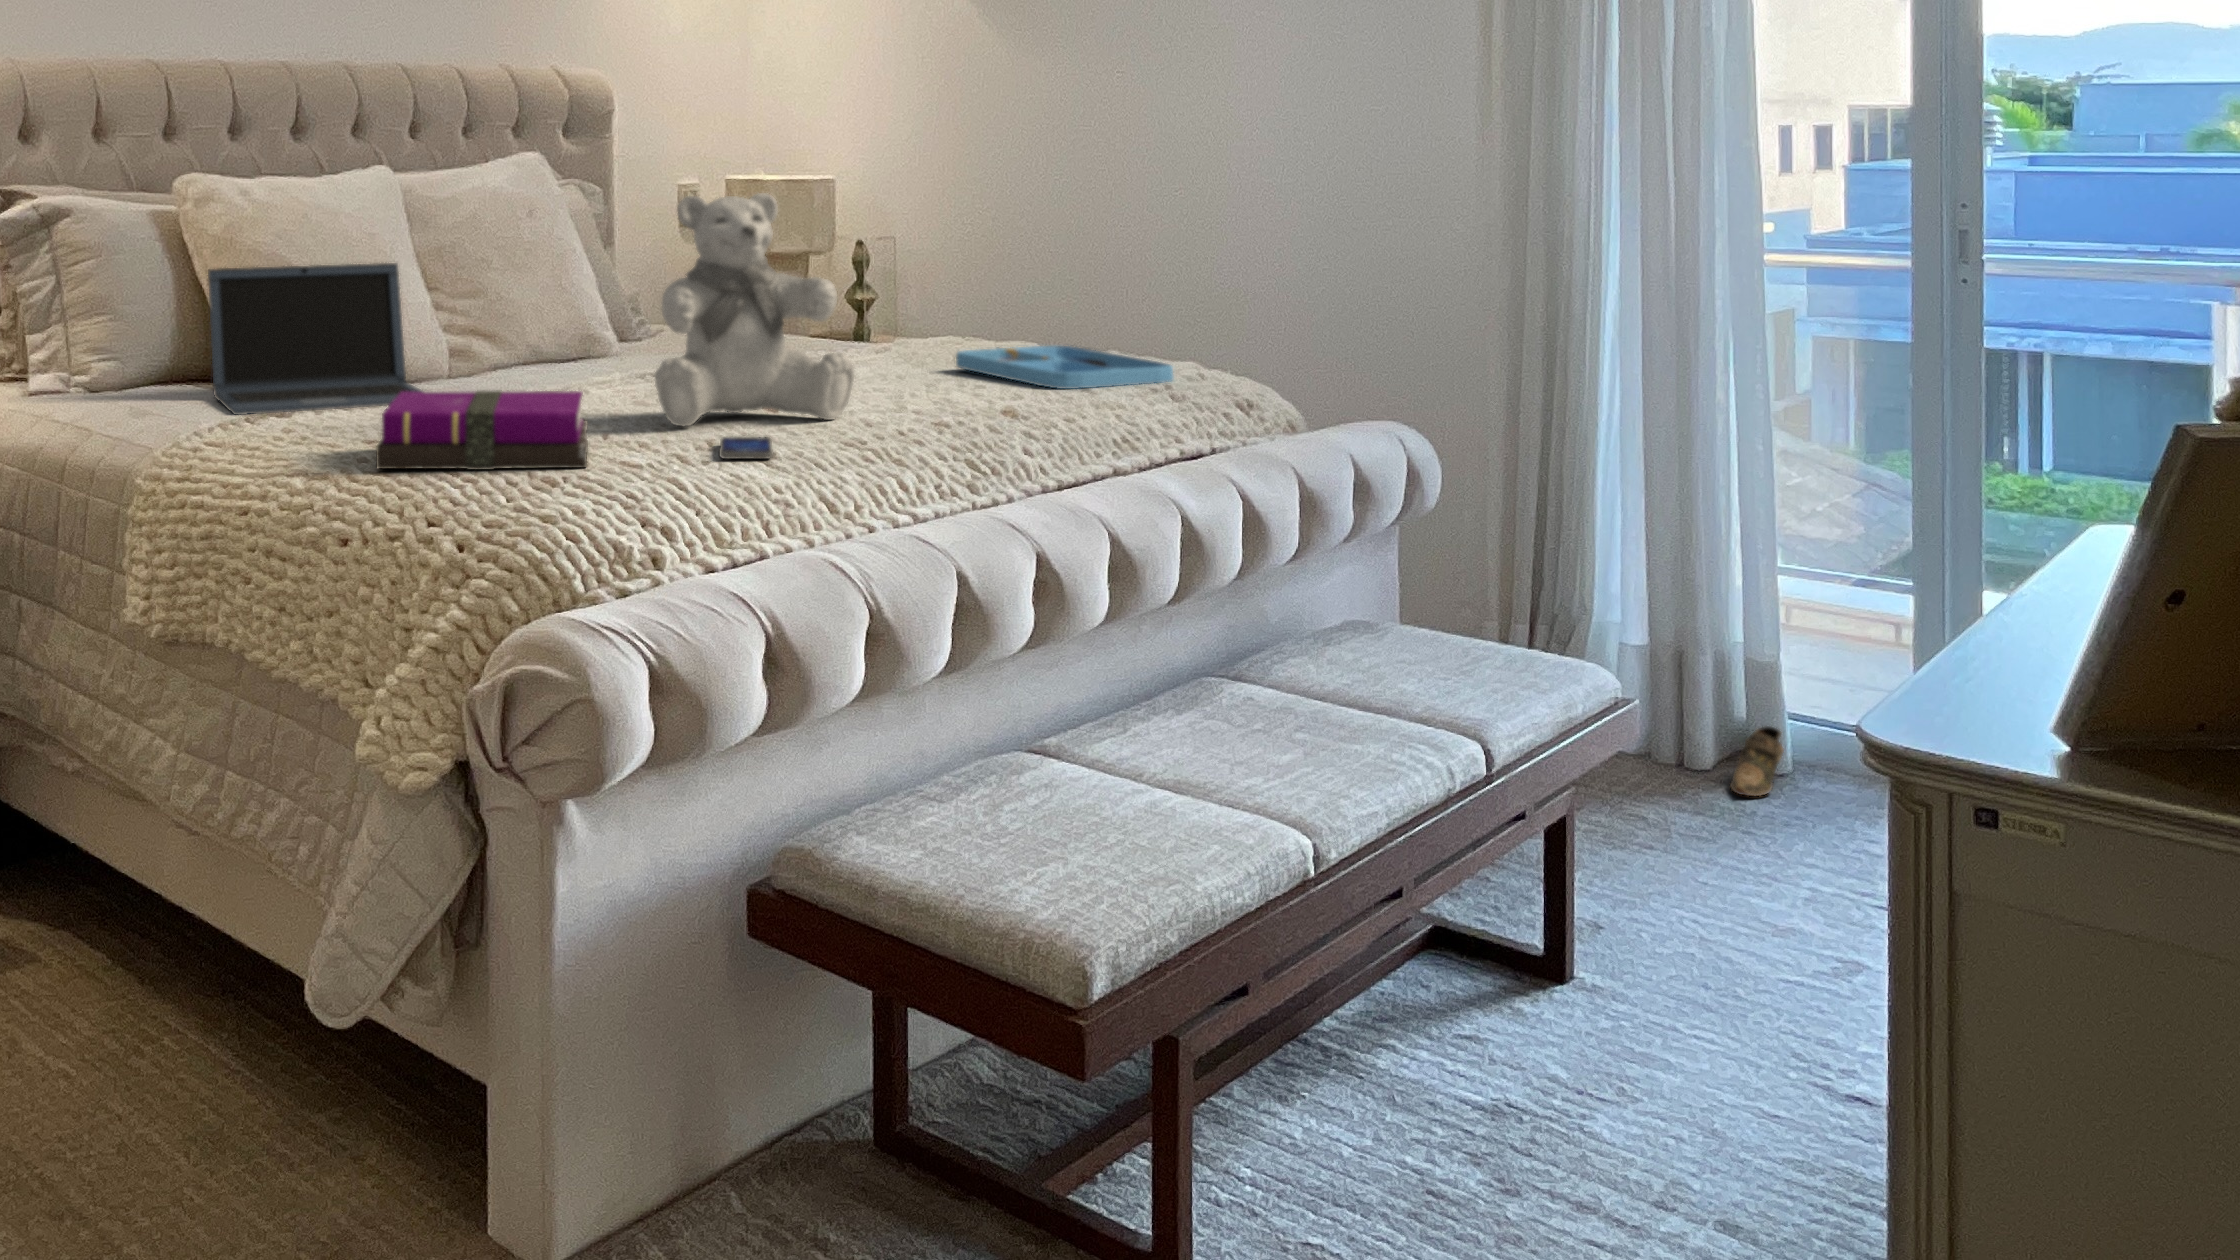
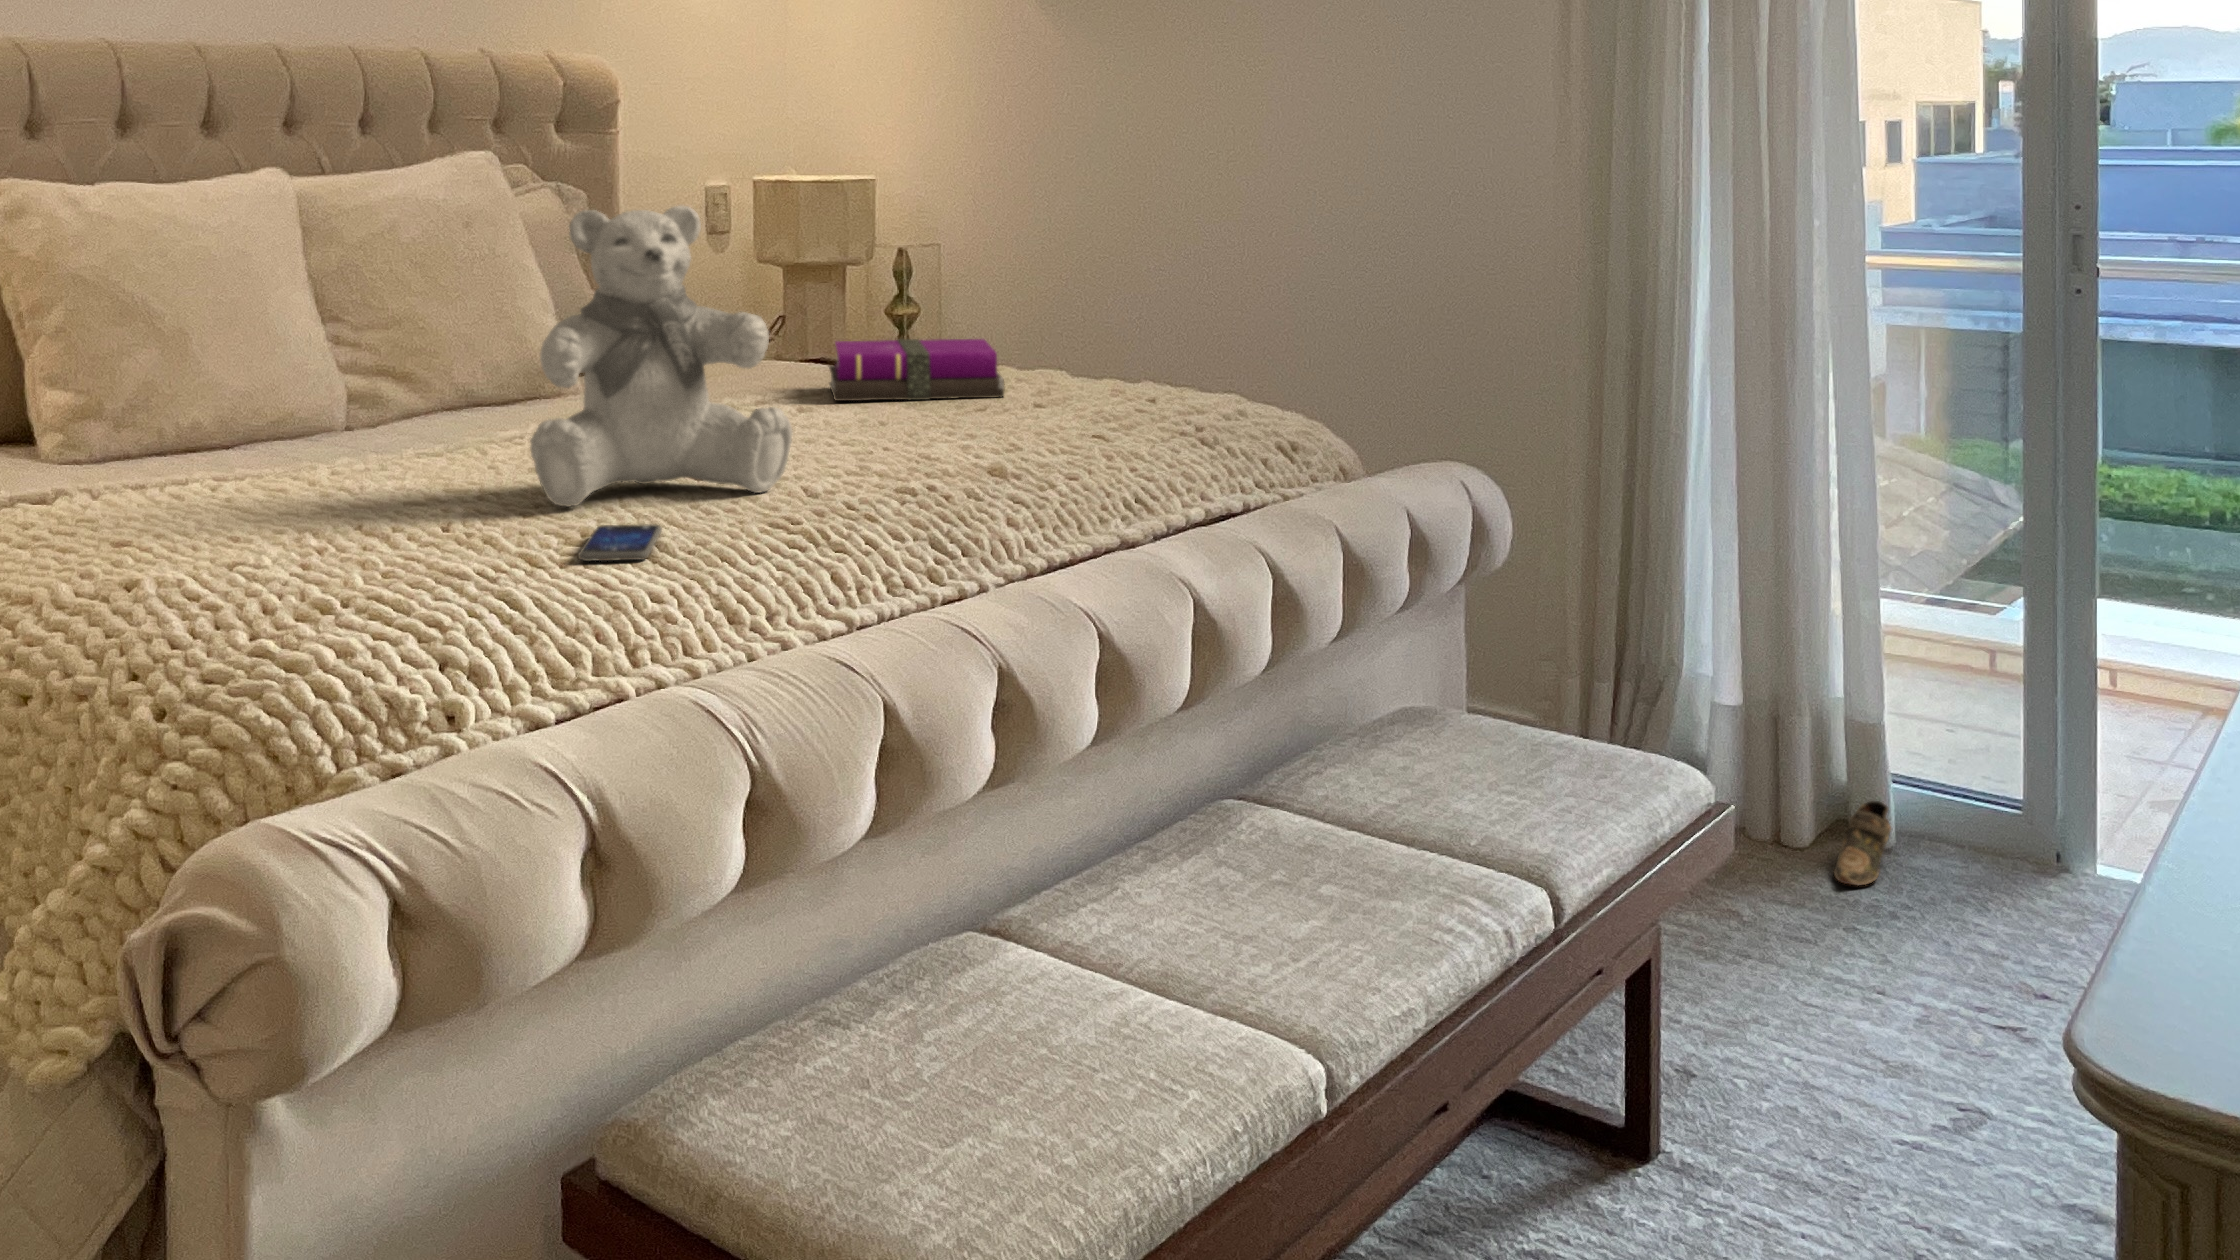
laptop: present [208,263,422,415] -> none [4,293,290,496]
tray: present [956,346,1173,389] -> none [954,381,1203,440]
notebook: present [376,391,588,470] -> present [829,339,1004,401]

